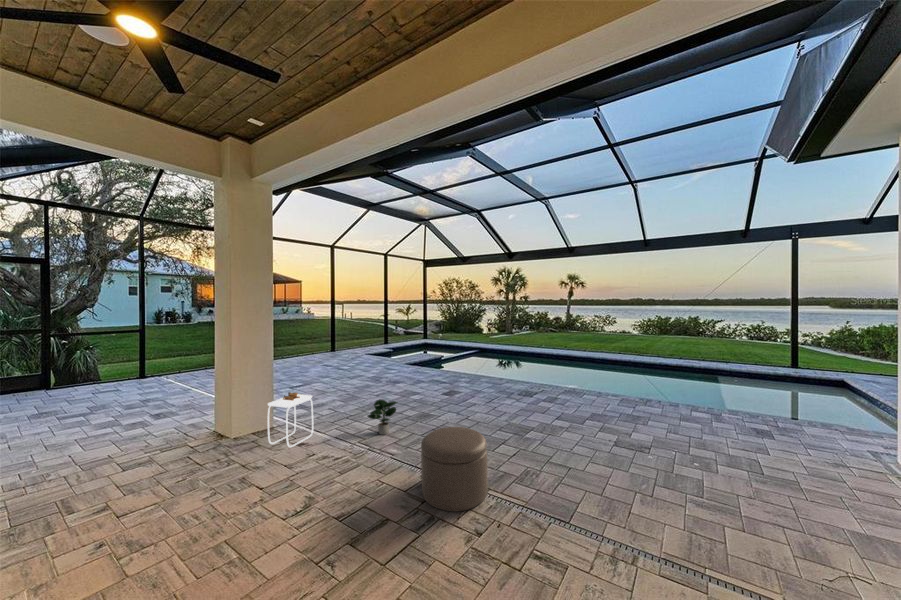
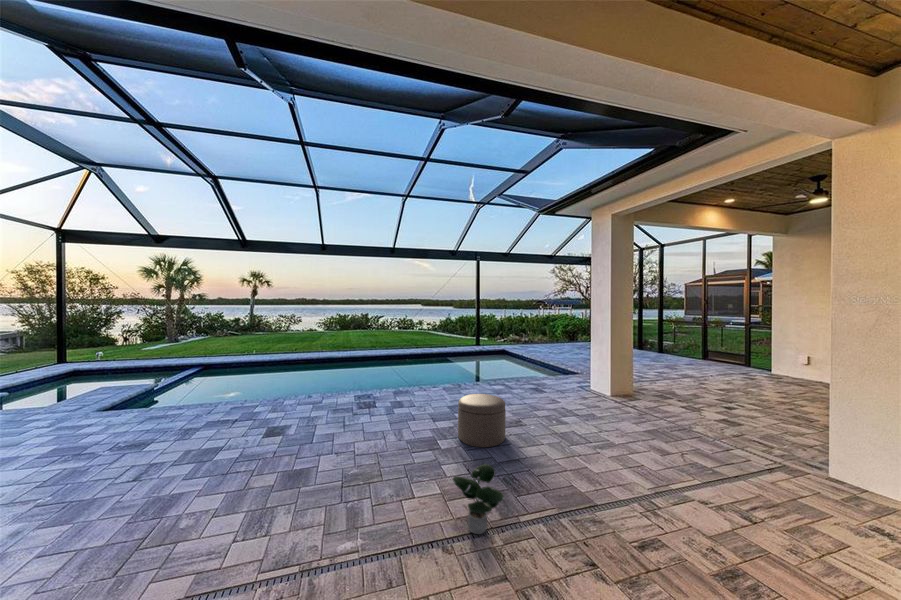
side table: present [268,392,313,447] -> none [245,436,304,529]
potted plant: present [367,400,398,435] -> present [453,464,504,534]

